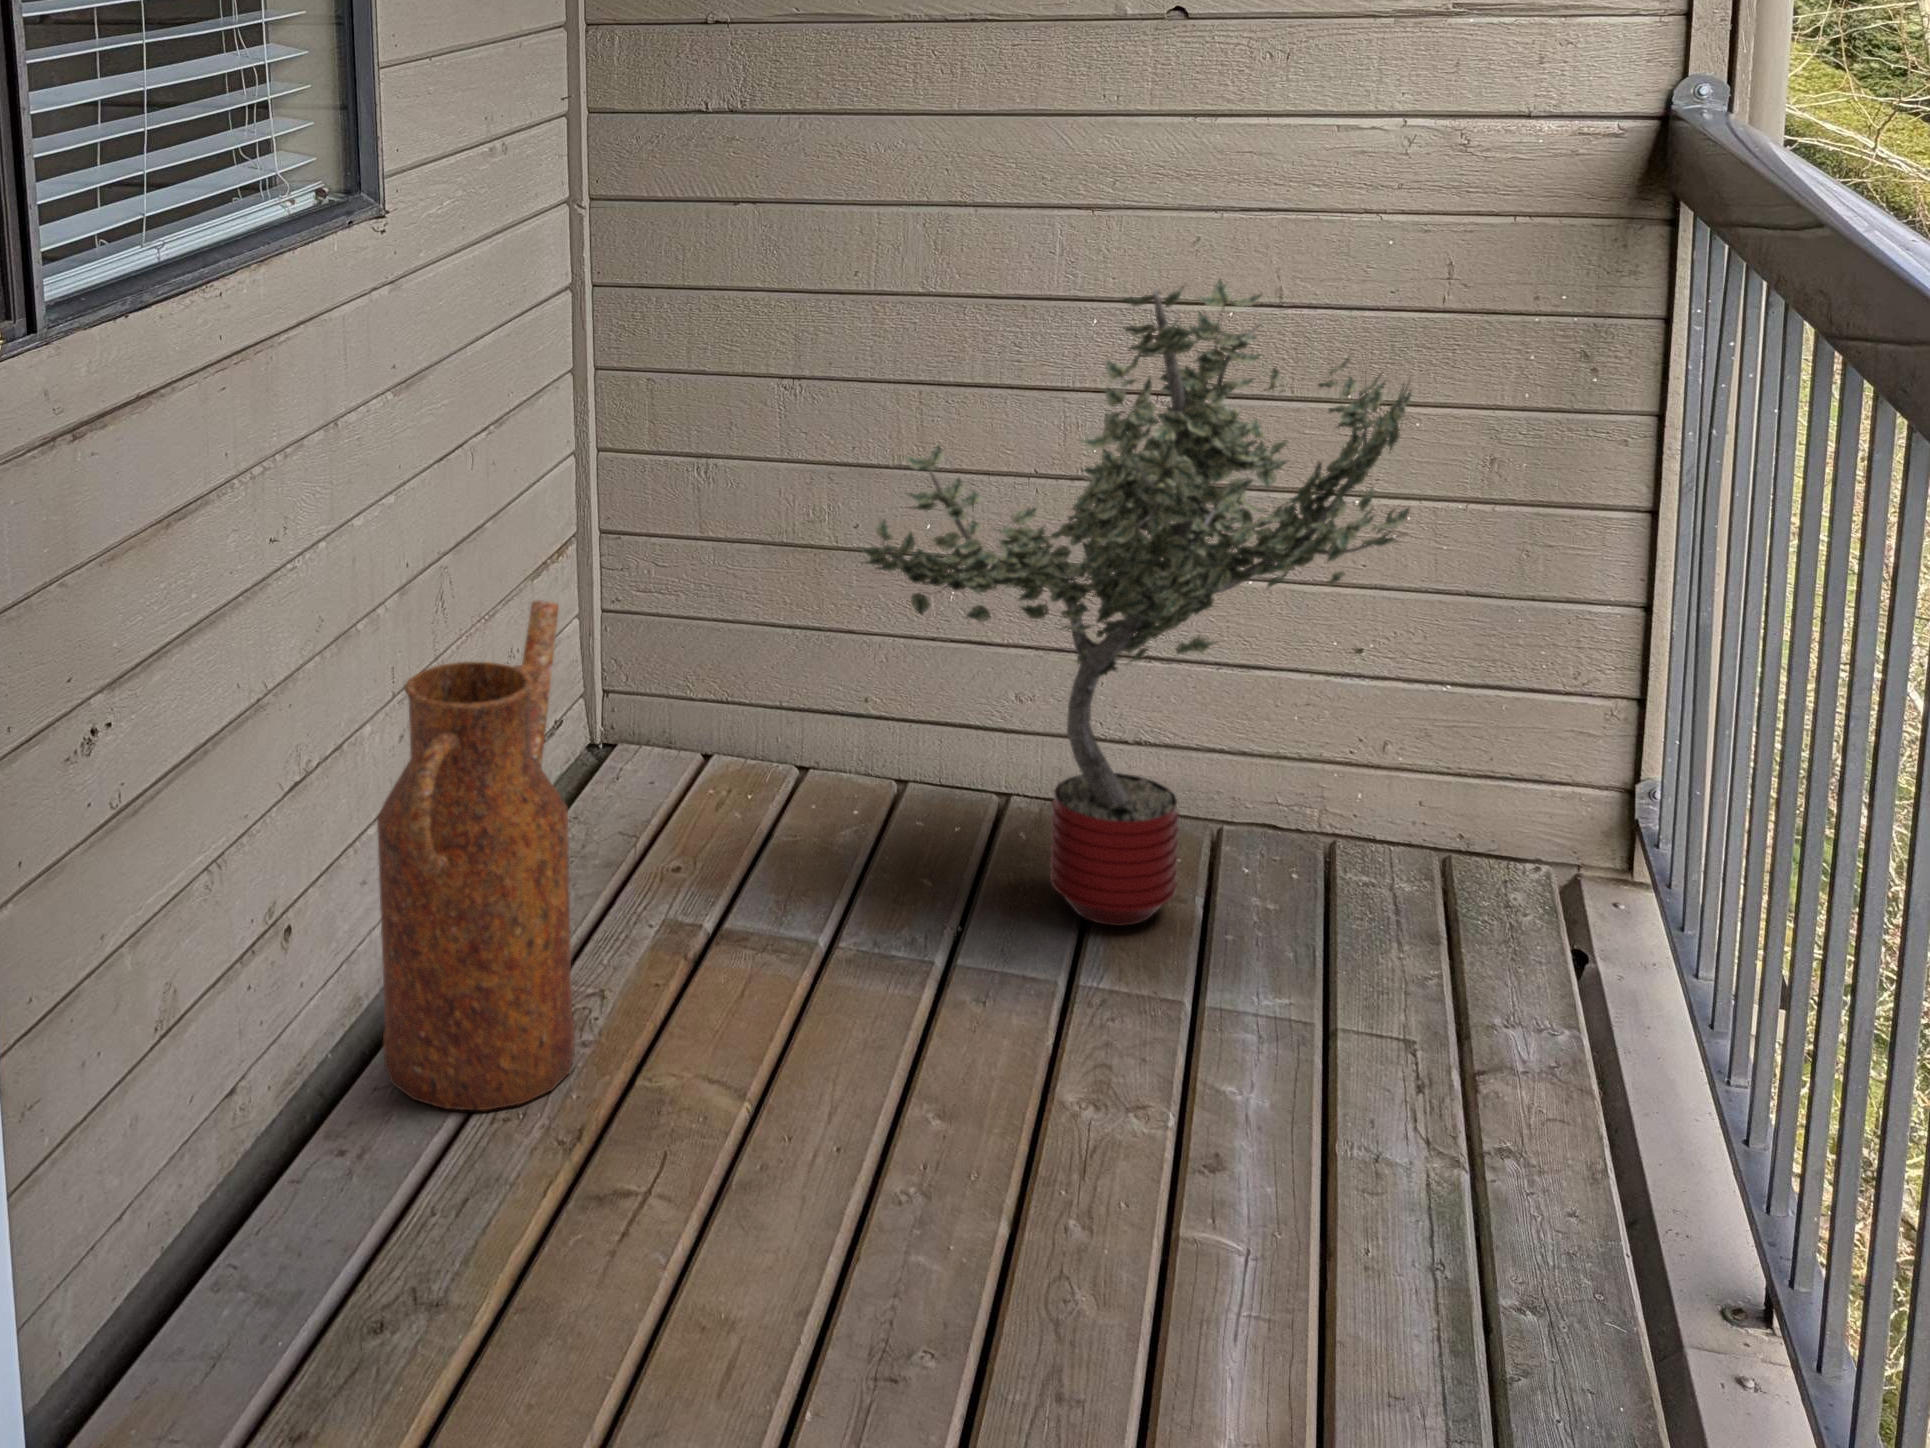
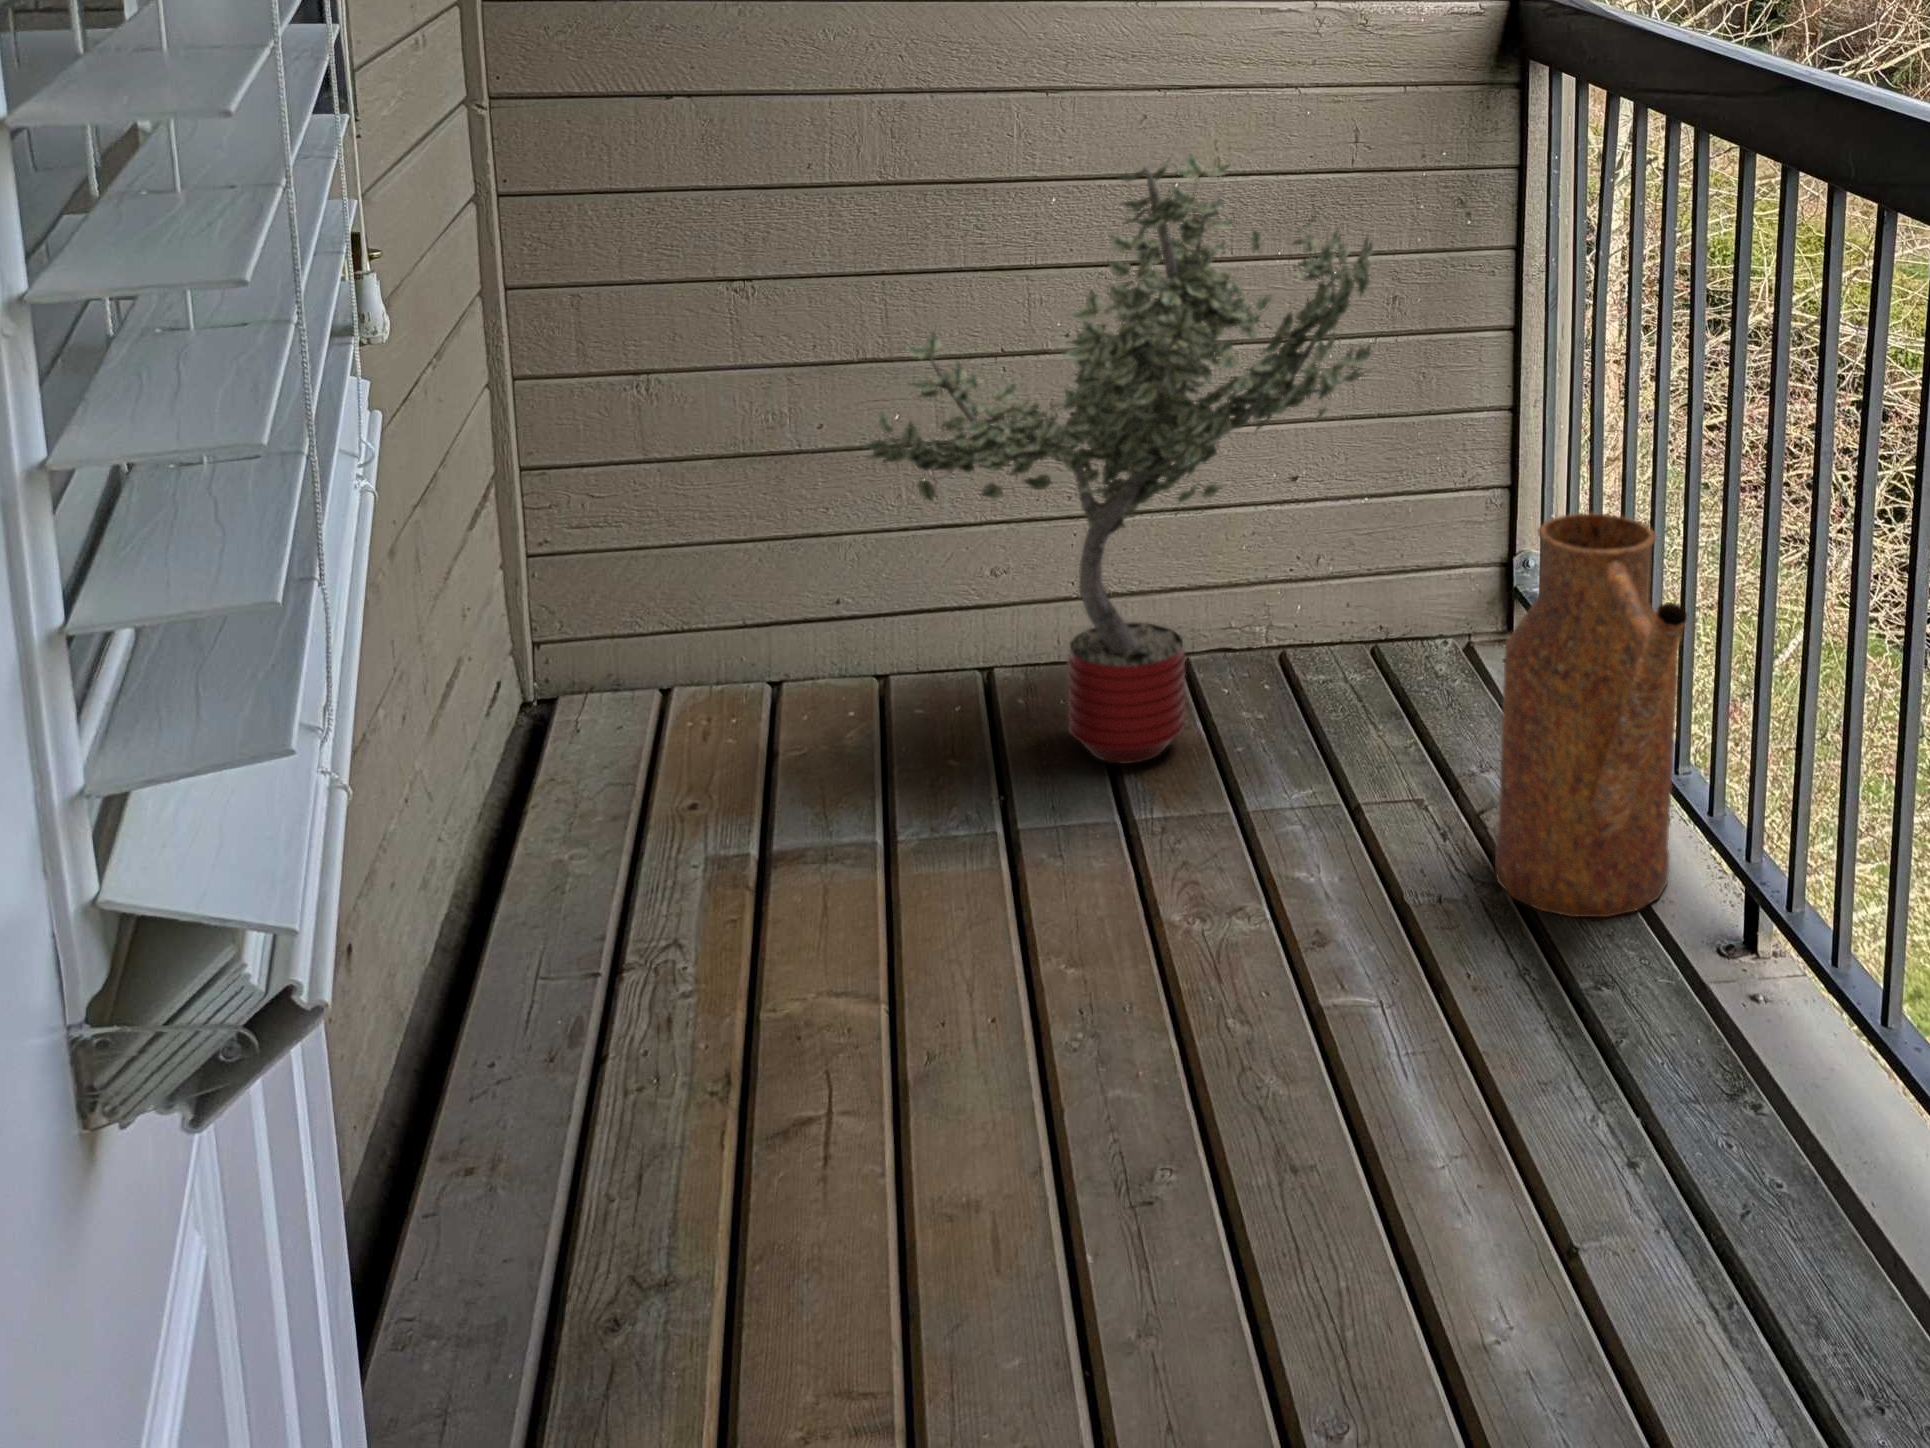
watering can: present [377,601,575,1110] -> present [1495,513,1687,917]

